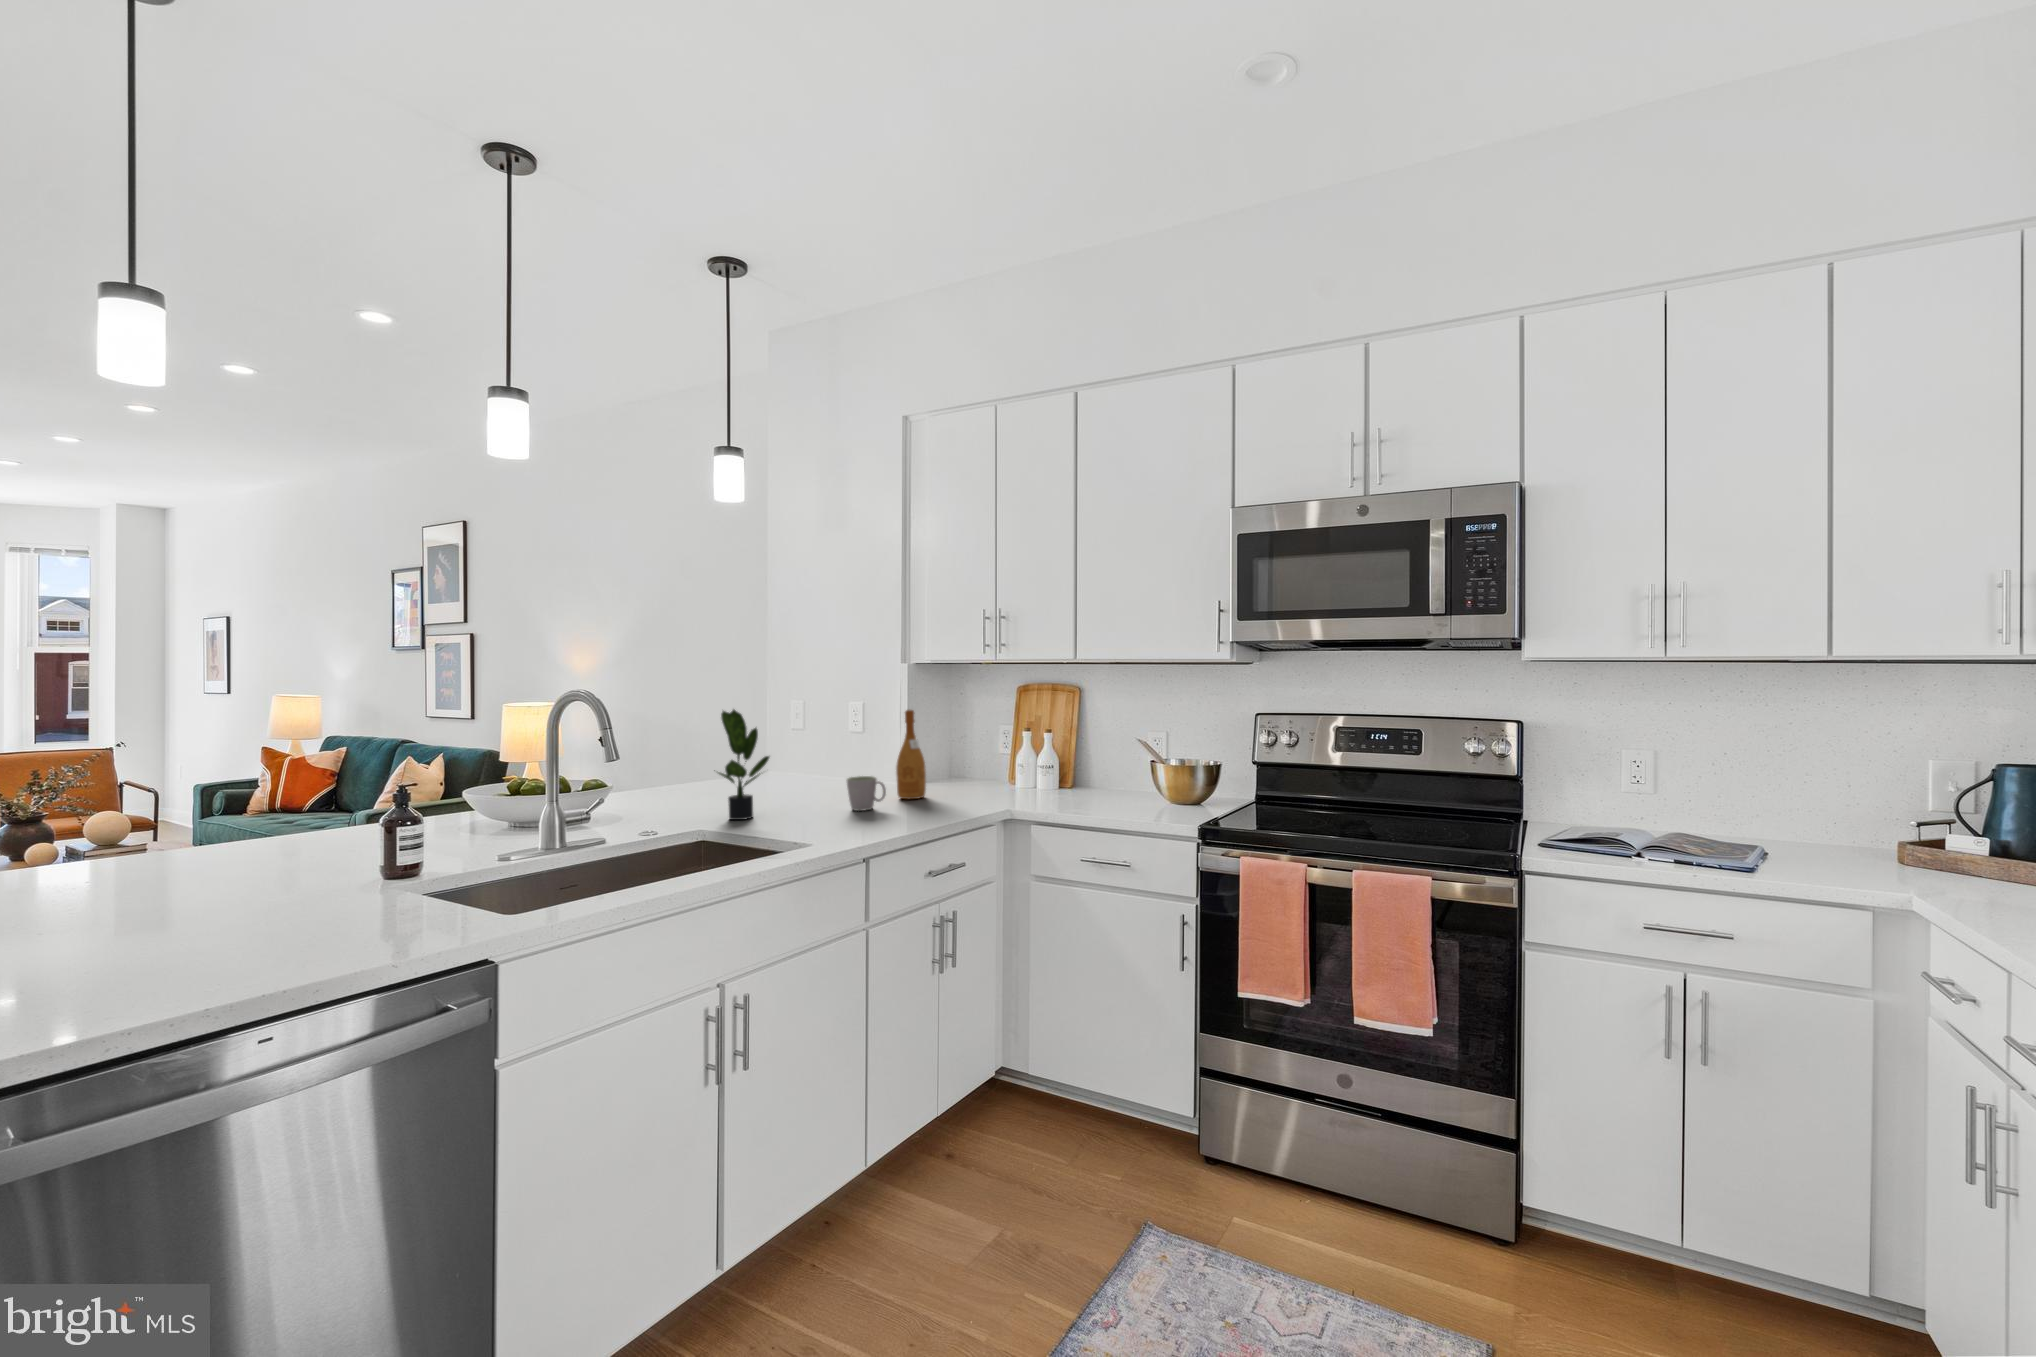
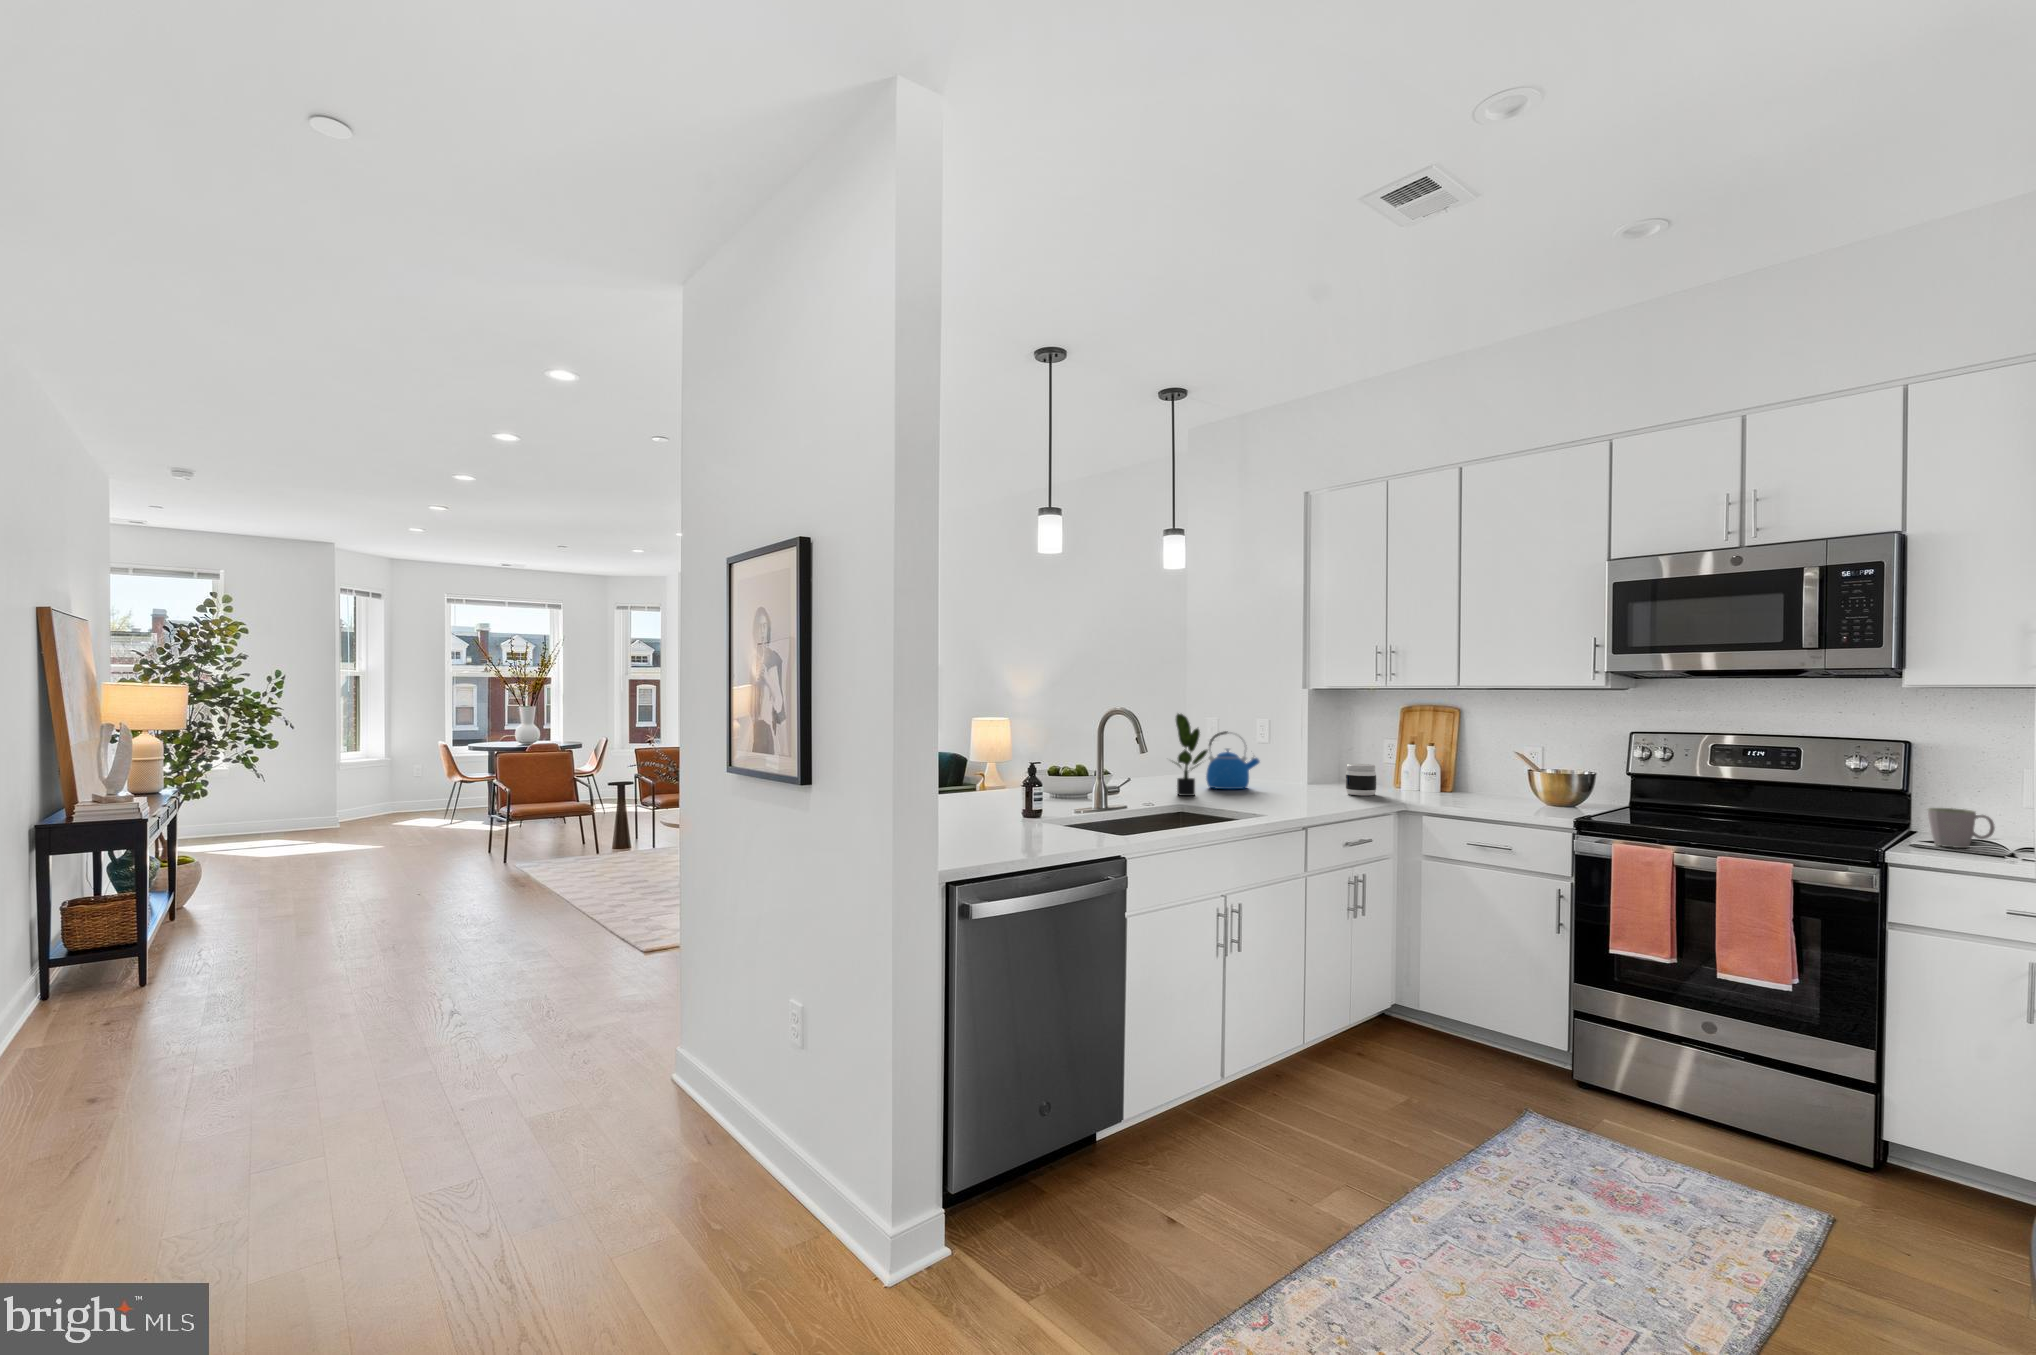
wine bottle: present [896,710,926,799] -> none [1303,719,1327,790]
kettle: none [777,728,845,804] -> present [1206,731,1260,789]
jar: none [944,764,981,805] -> present [1346,764,1376,795]
mug: present [846,776,886,811] -> present [1928,808,1995,848]

